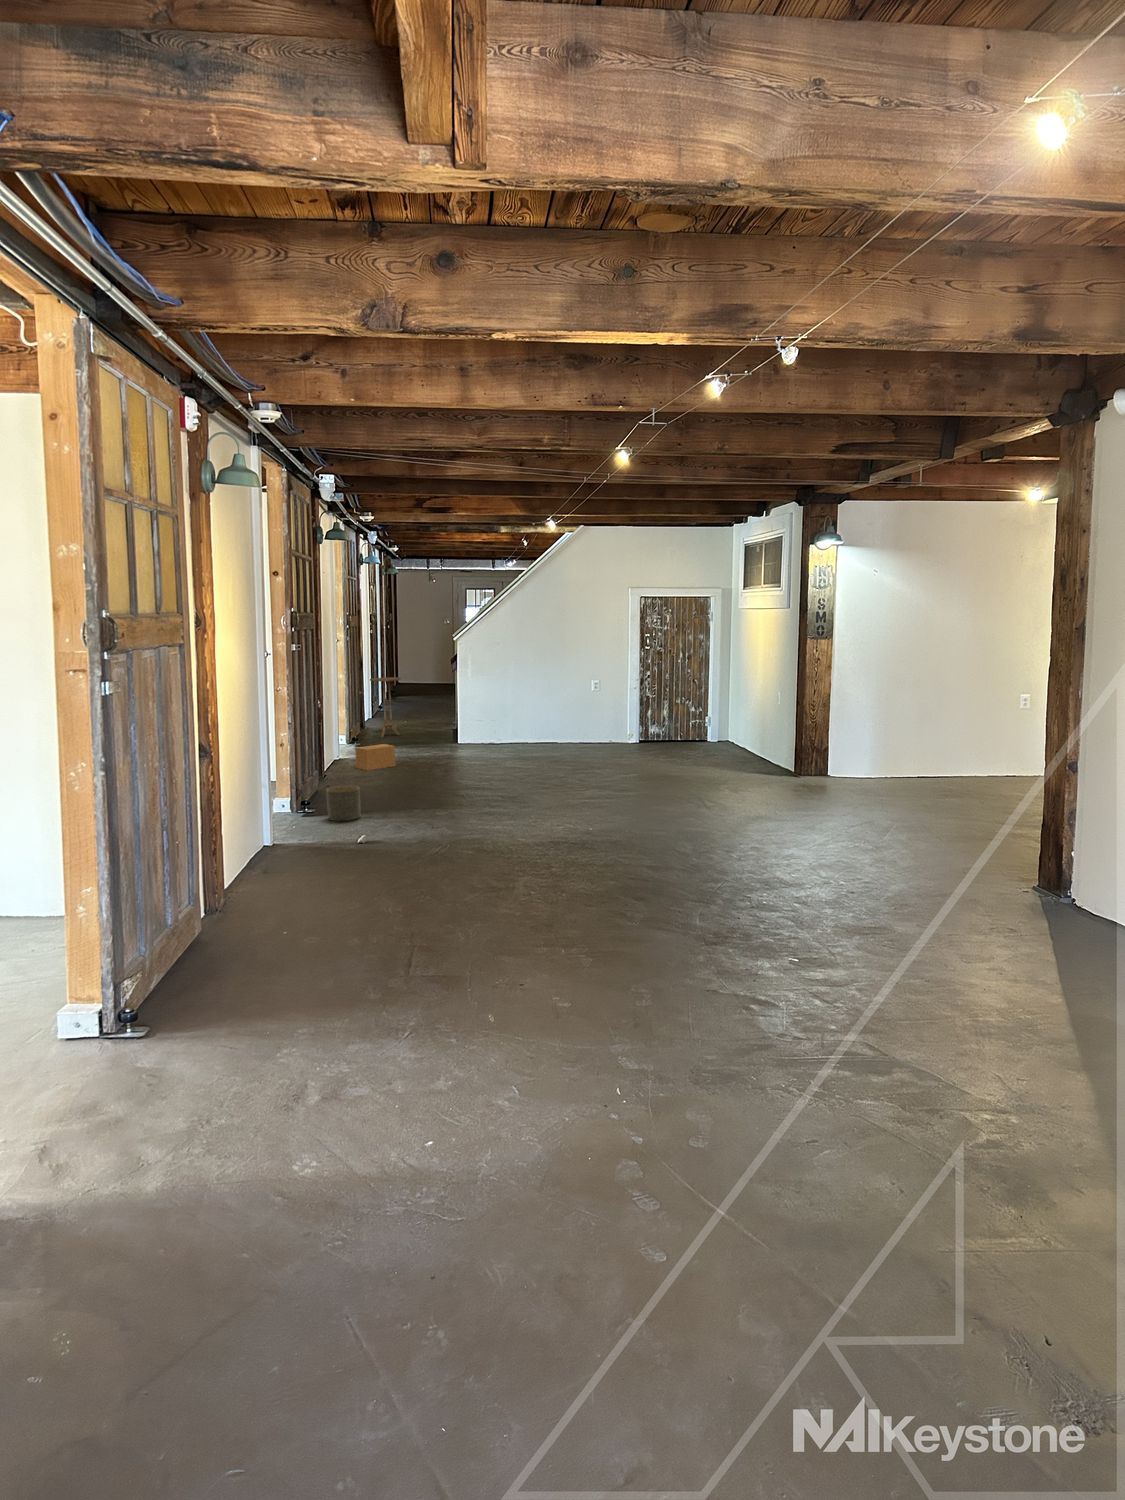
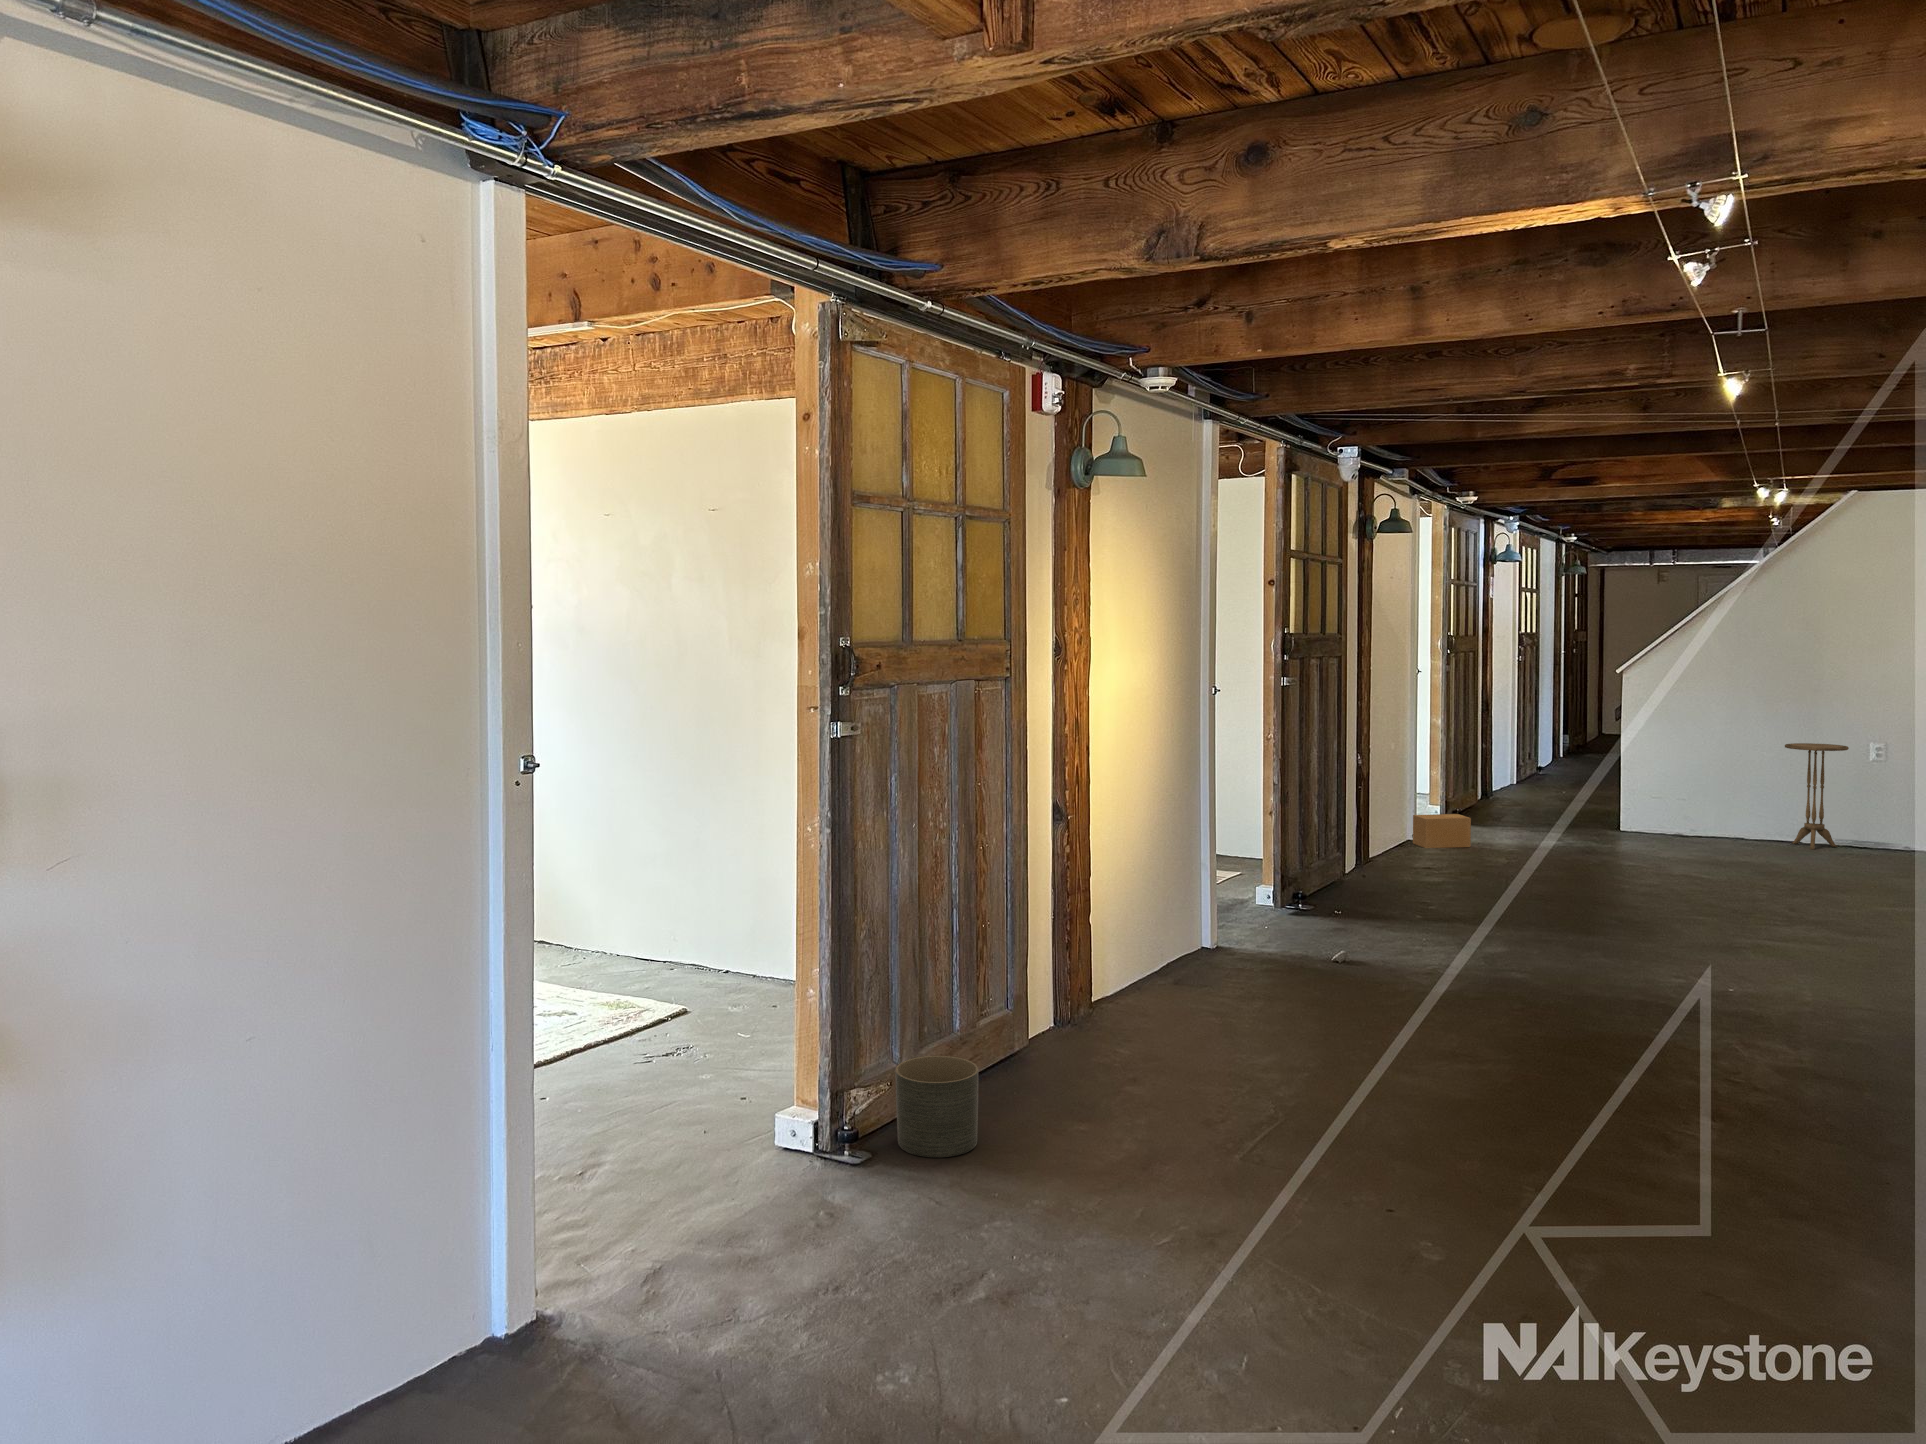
side table: present [370,677,401,737] -> present [1785,743,1849,850]
planter: present [326,786,360,821] -> present [895,1056,978,1158]

